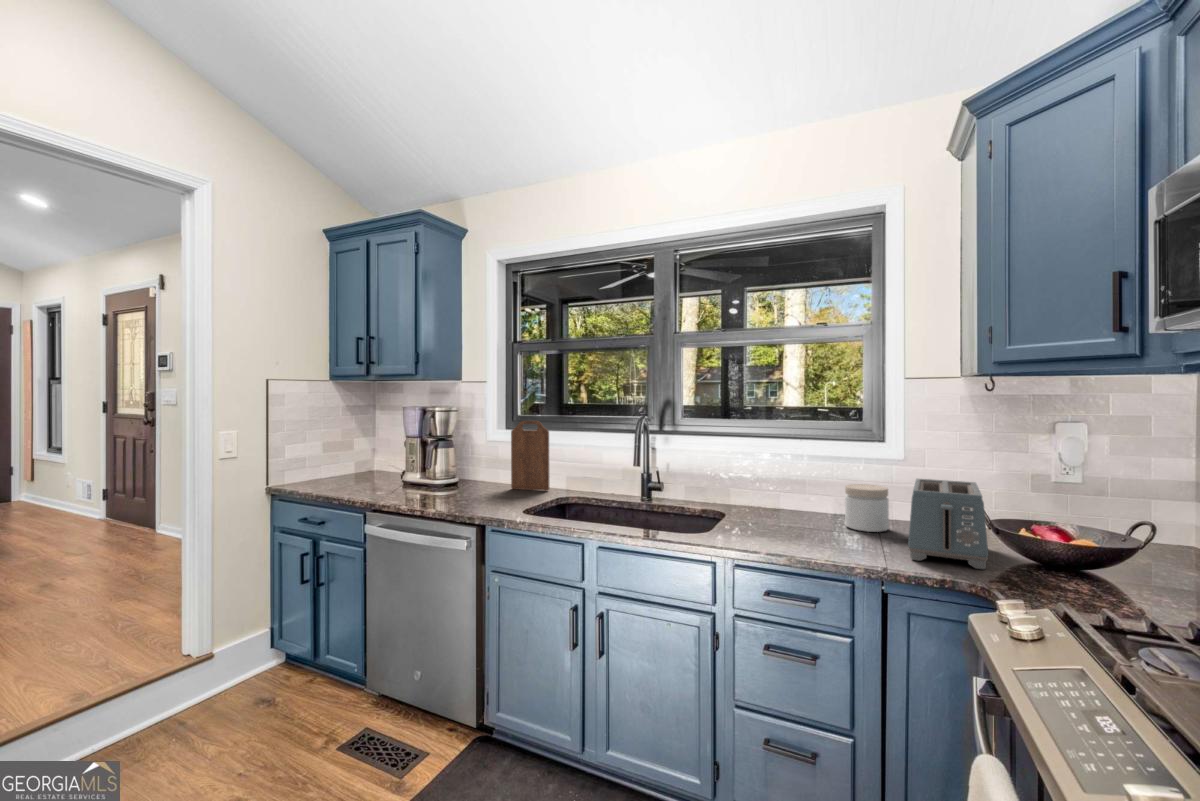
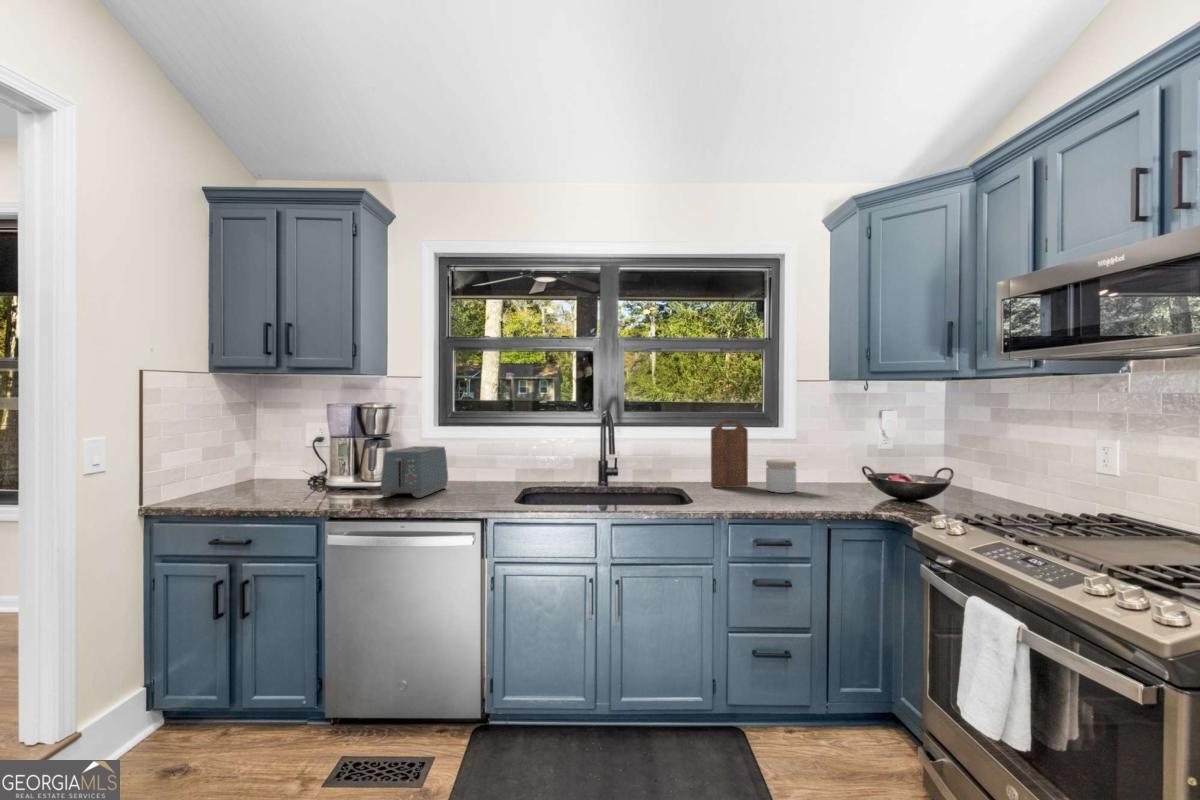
cutting board: present [511,421,550,491] -> present [711,420,748,487]
toaster: present [908,479,988,569] -> present [381,446,448,498]

